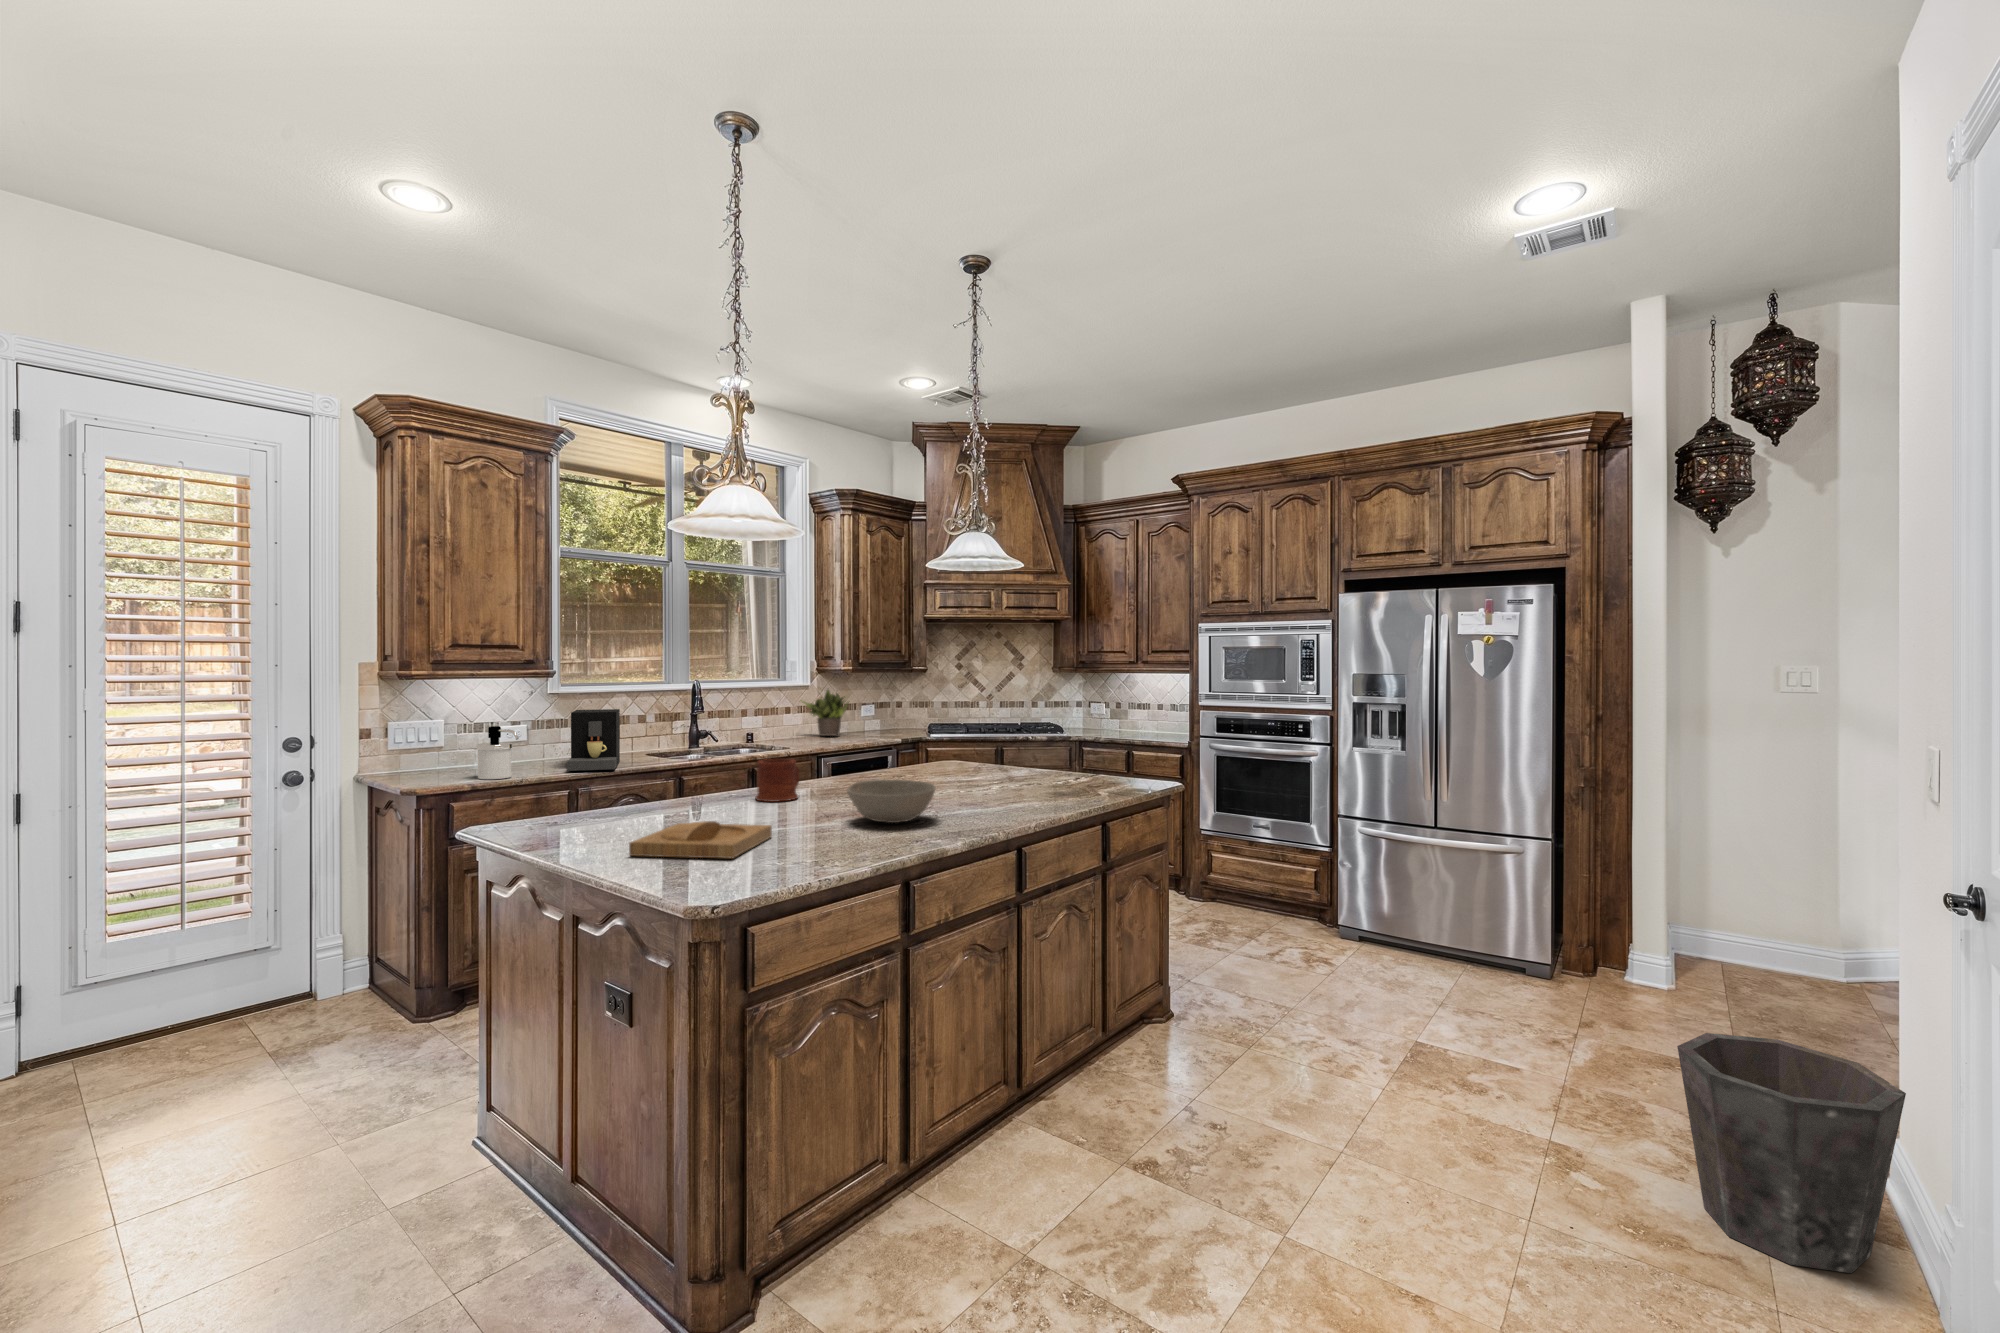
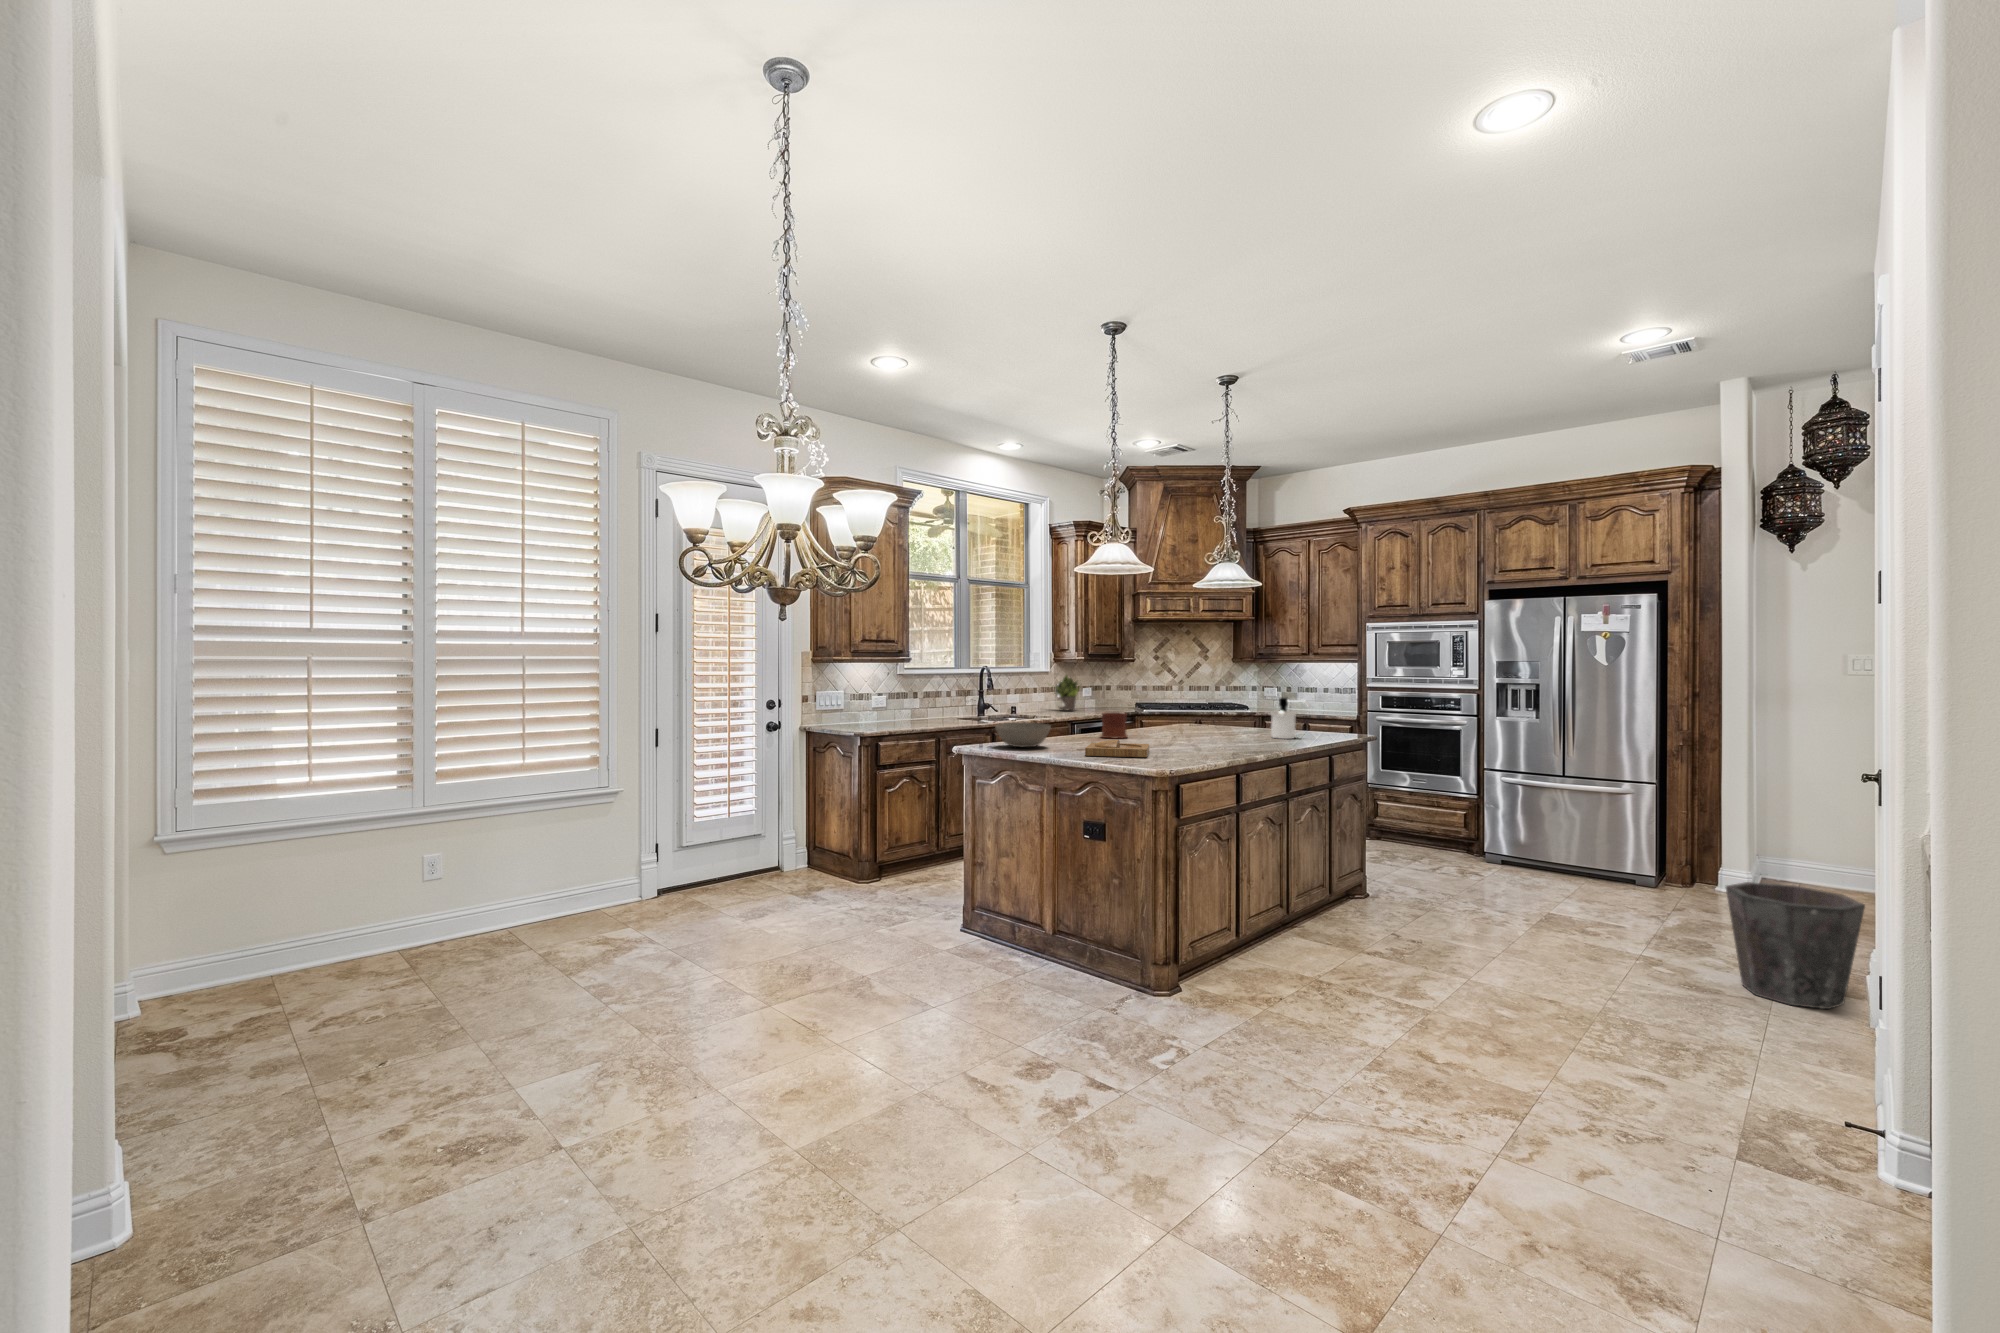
coffee maker: present [567,709,620,771] -> none [923,685,962,726]
soap dispenser: present [476,726,519,779] -> present [1271,698,1310,739]
bowl: present [847,780,935,823] -> present [995,723,1051,747]

